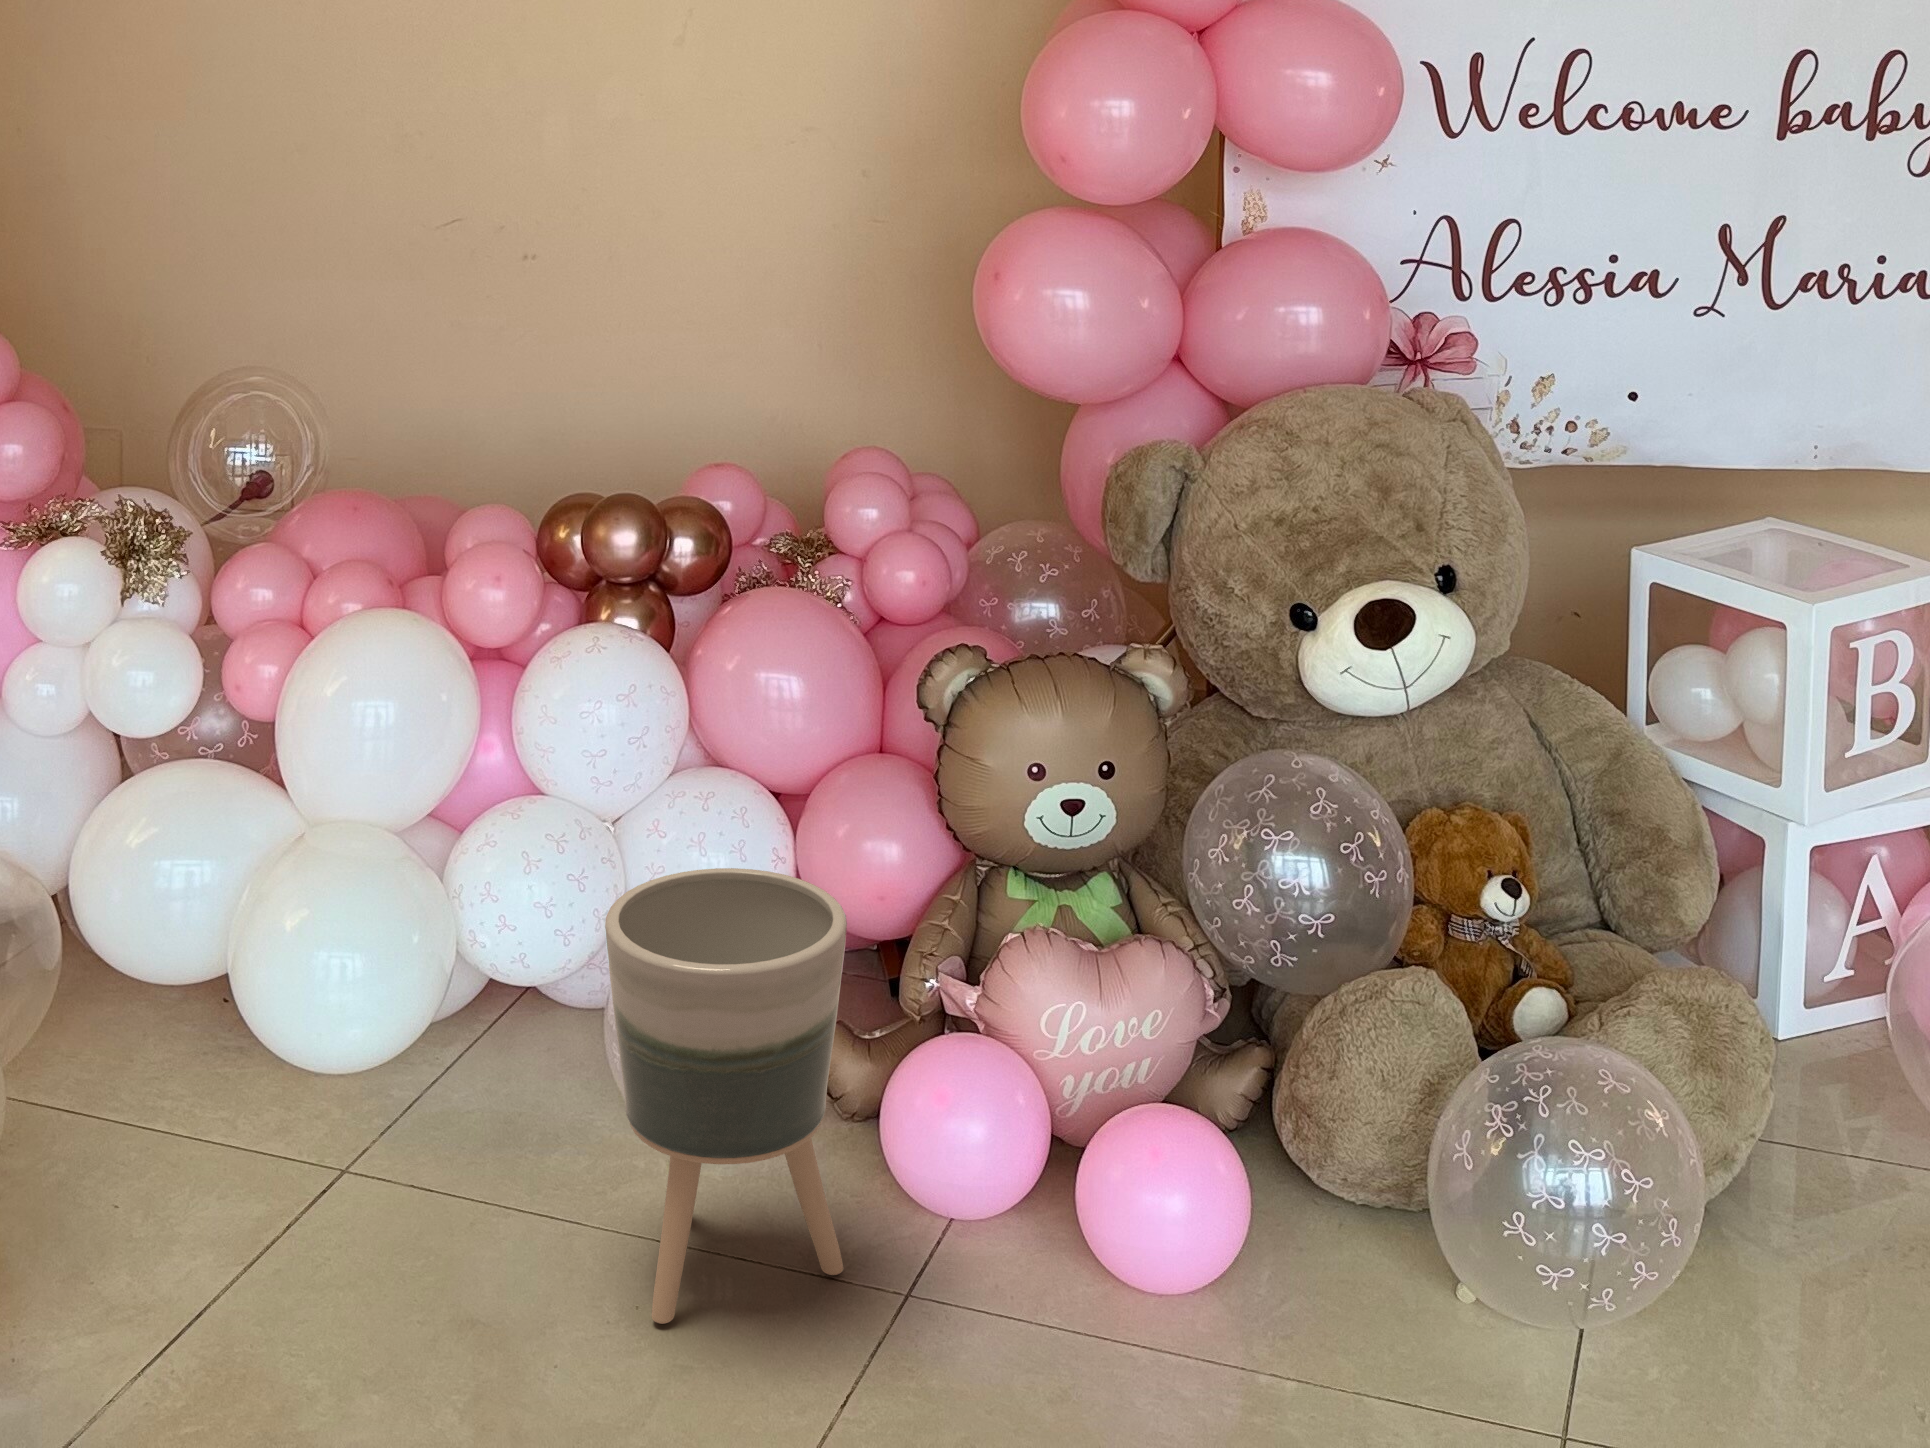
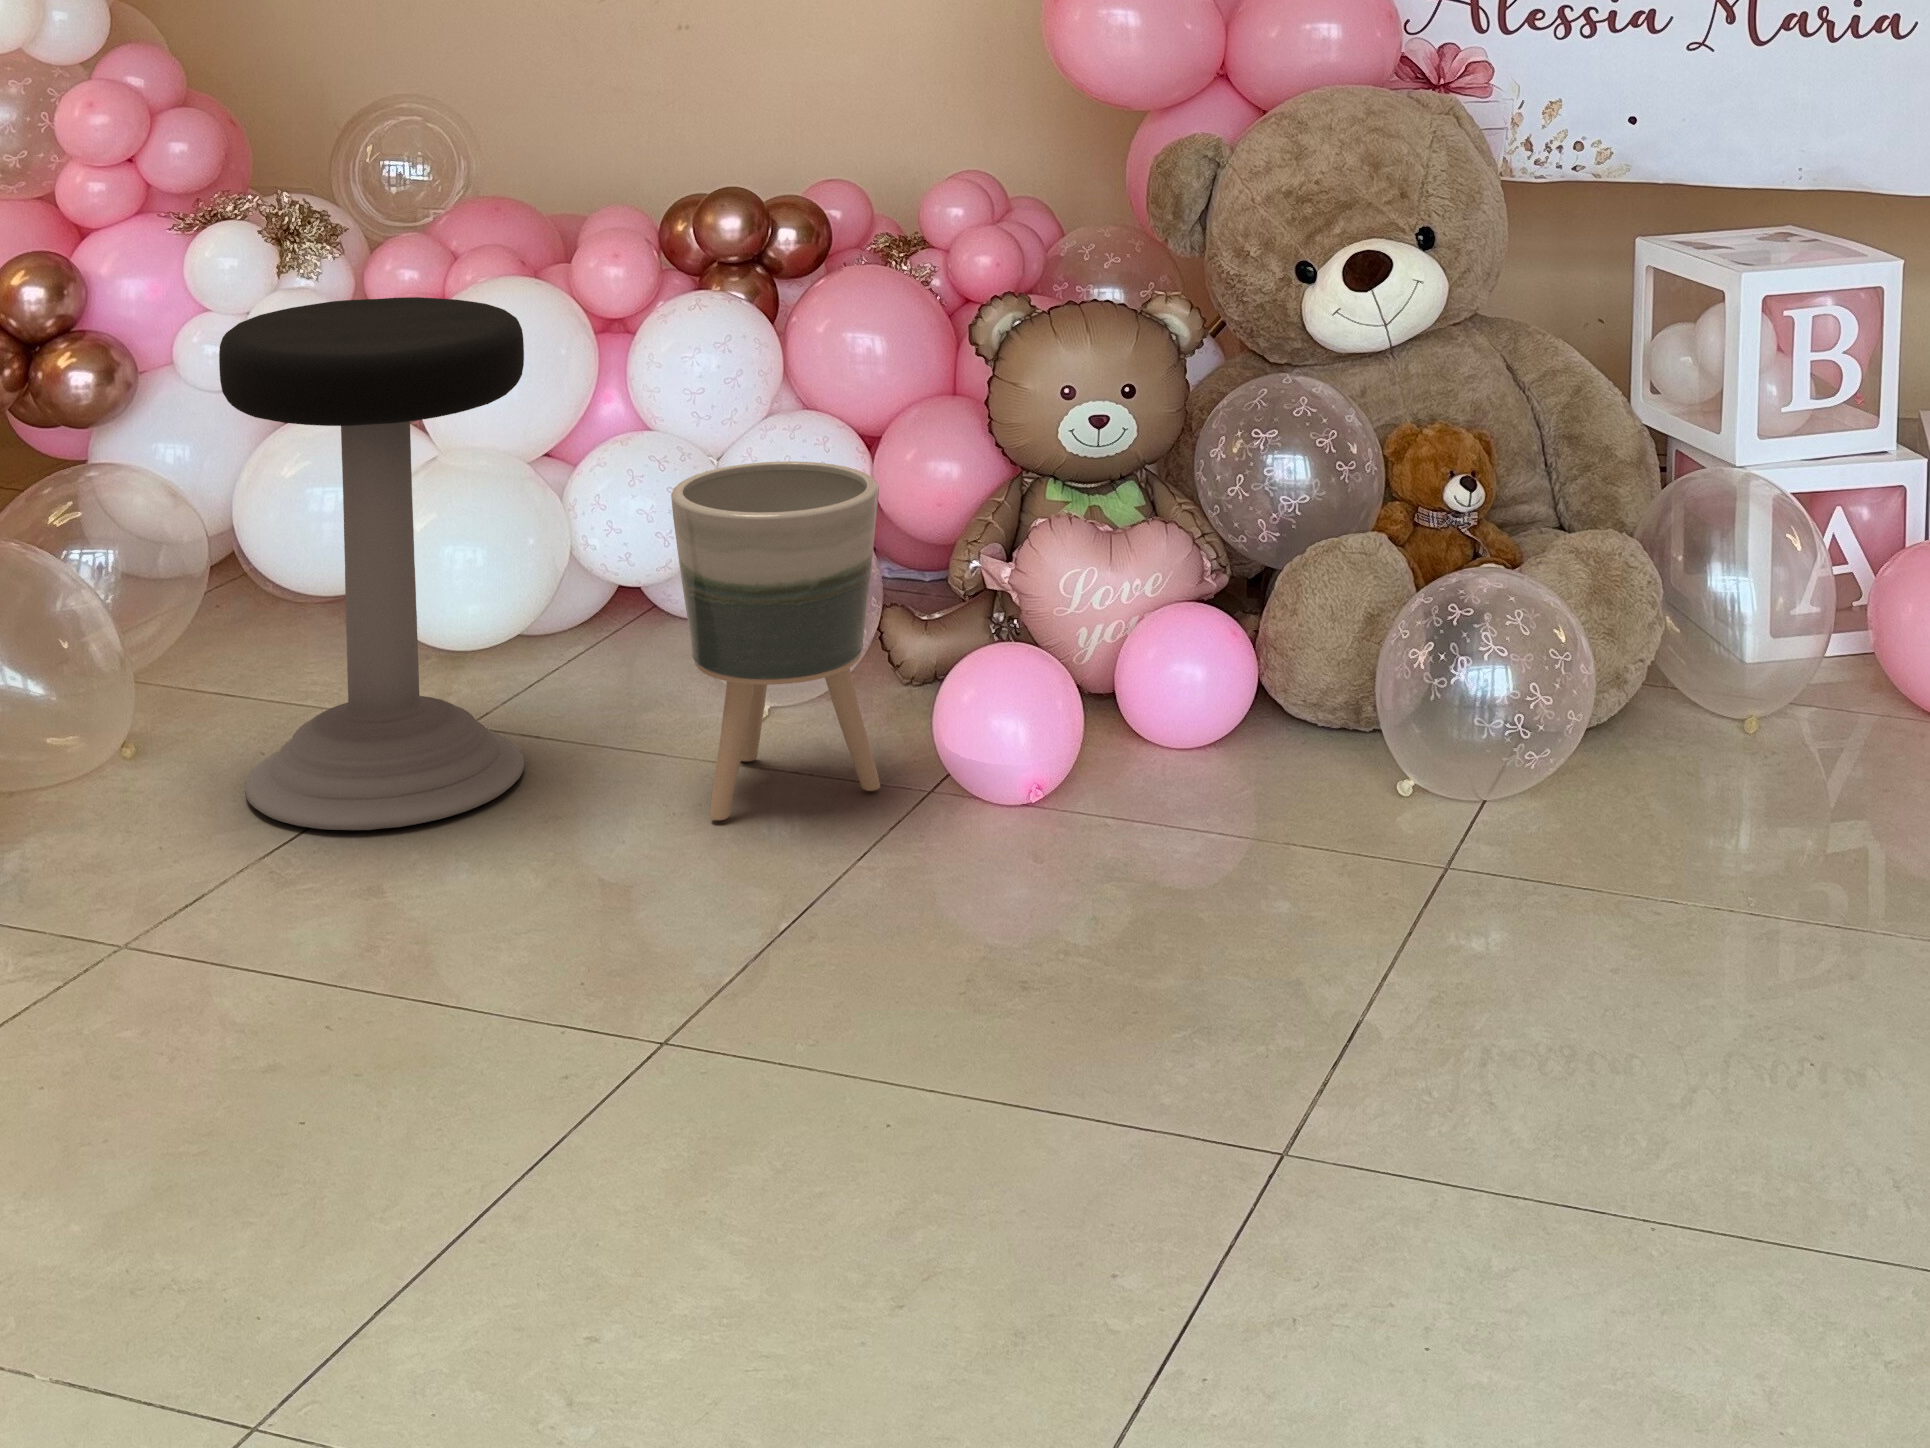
stool: none [84,663,429,1333] -> present [219,297,524,830]

